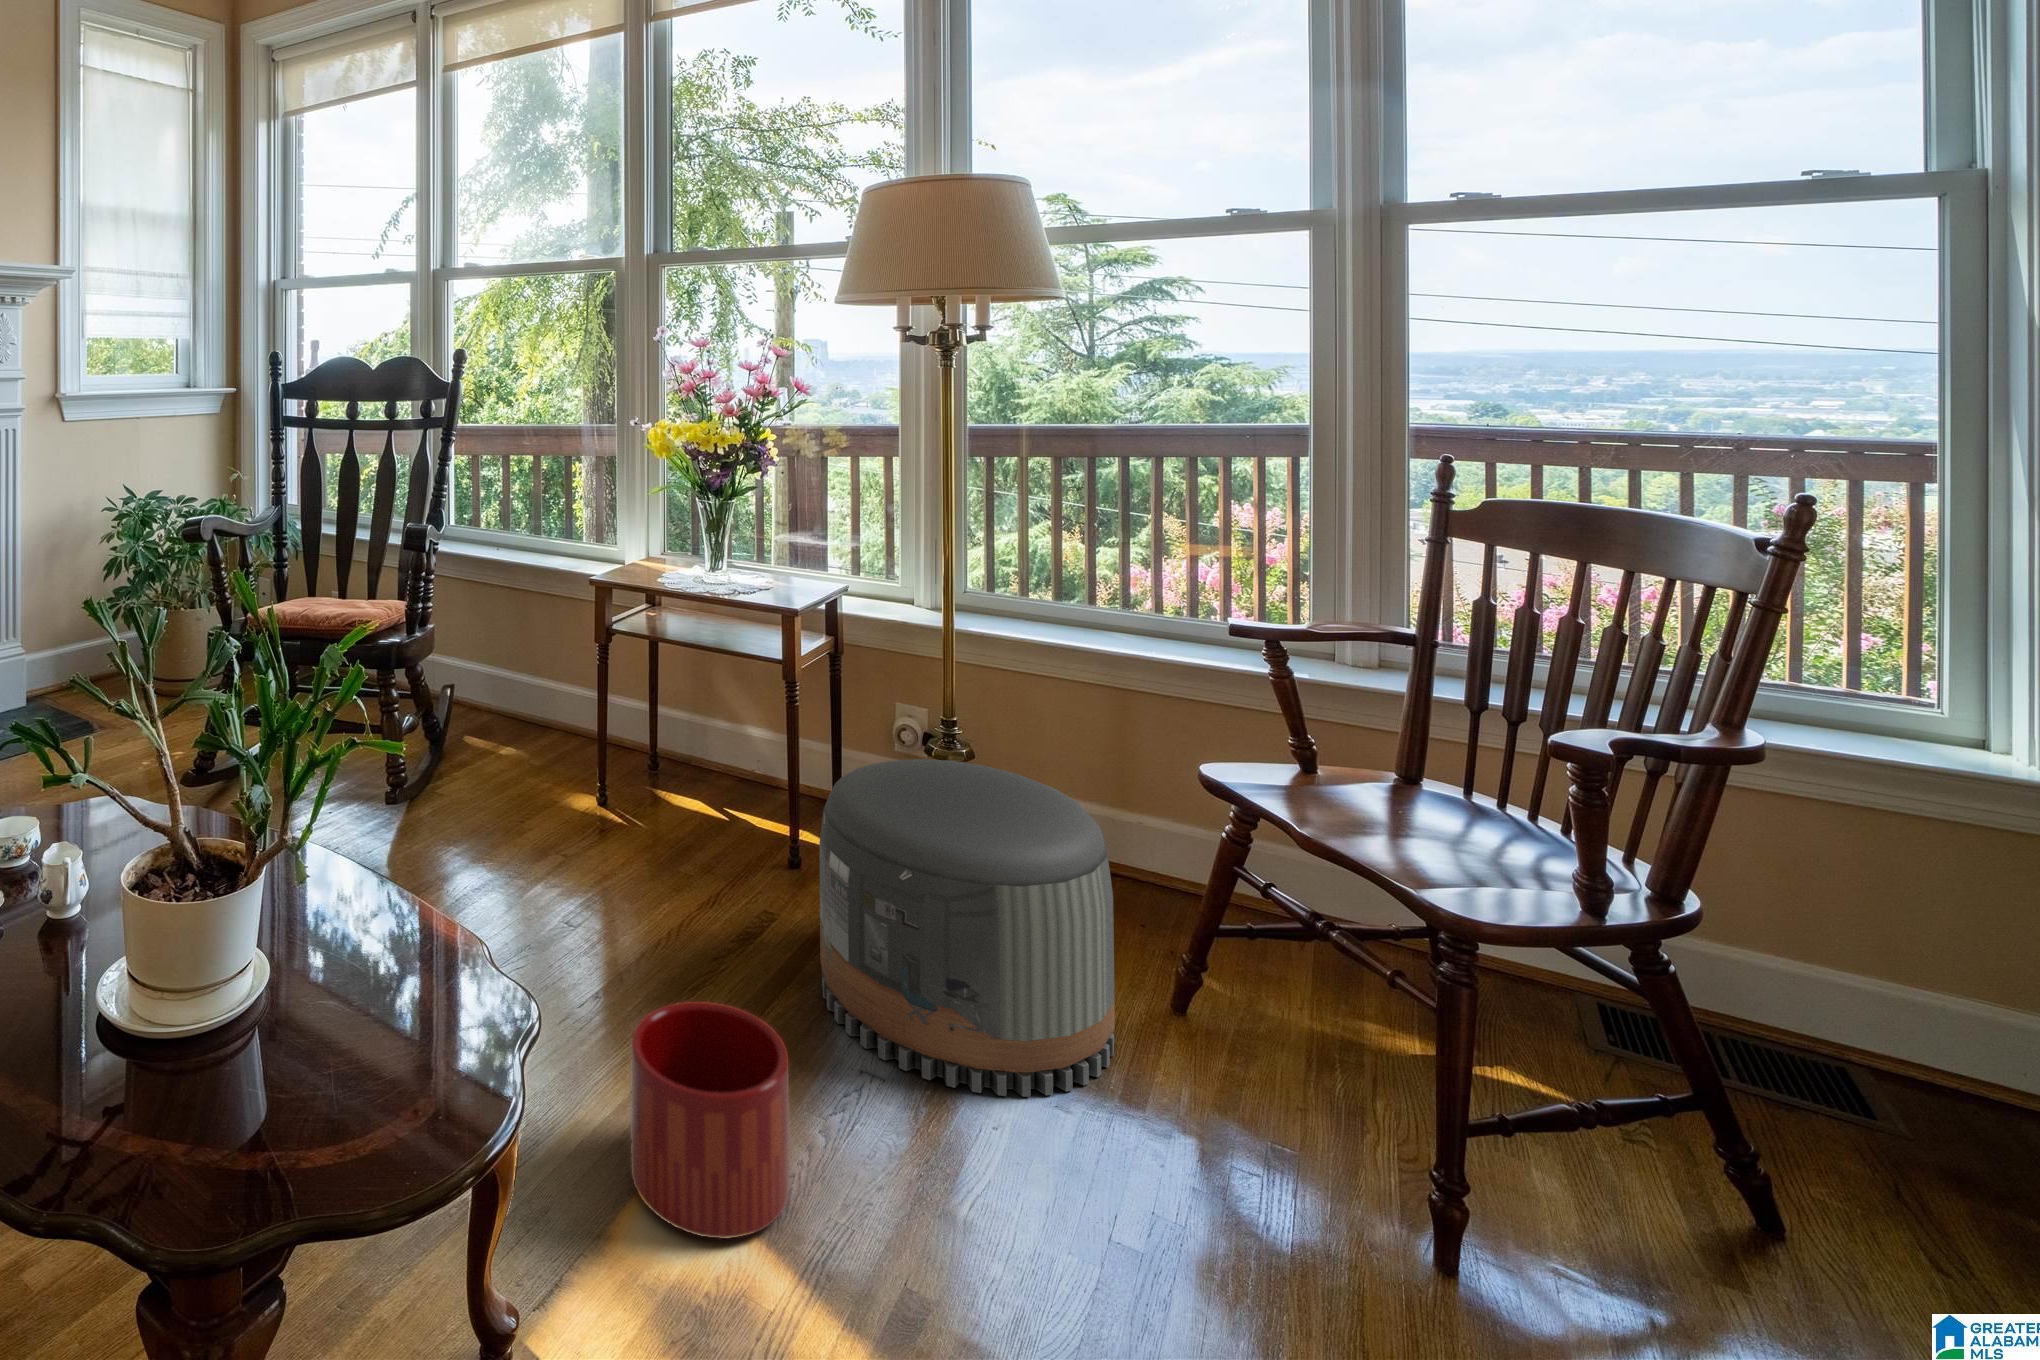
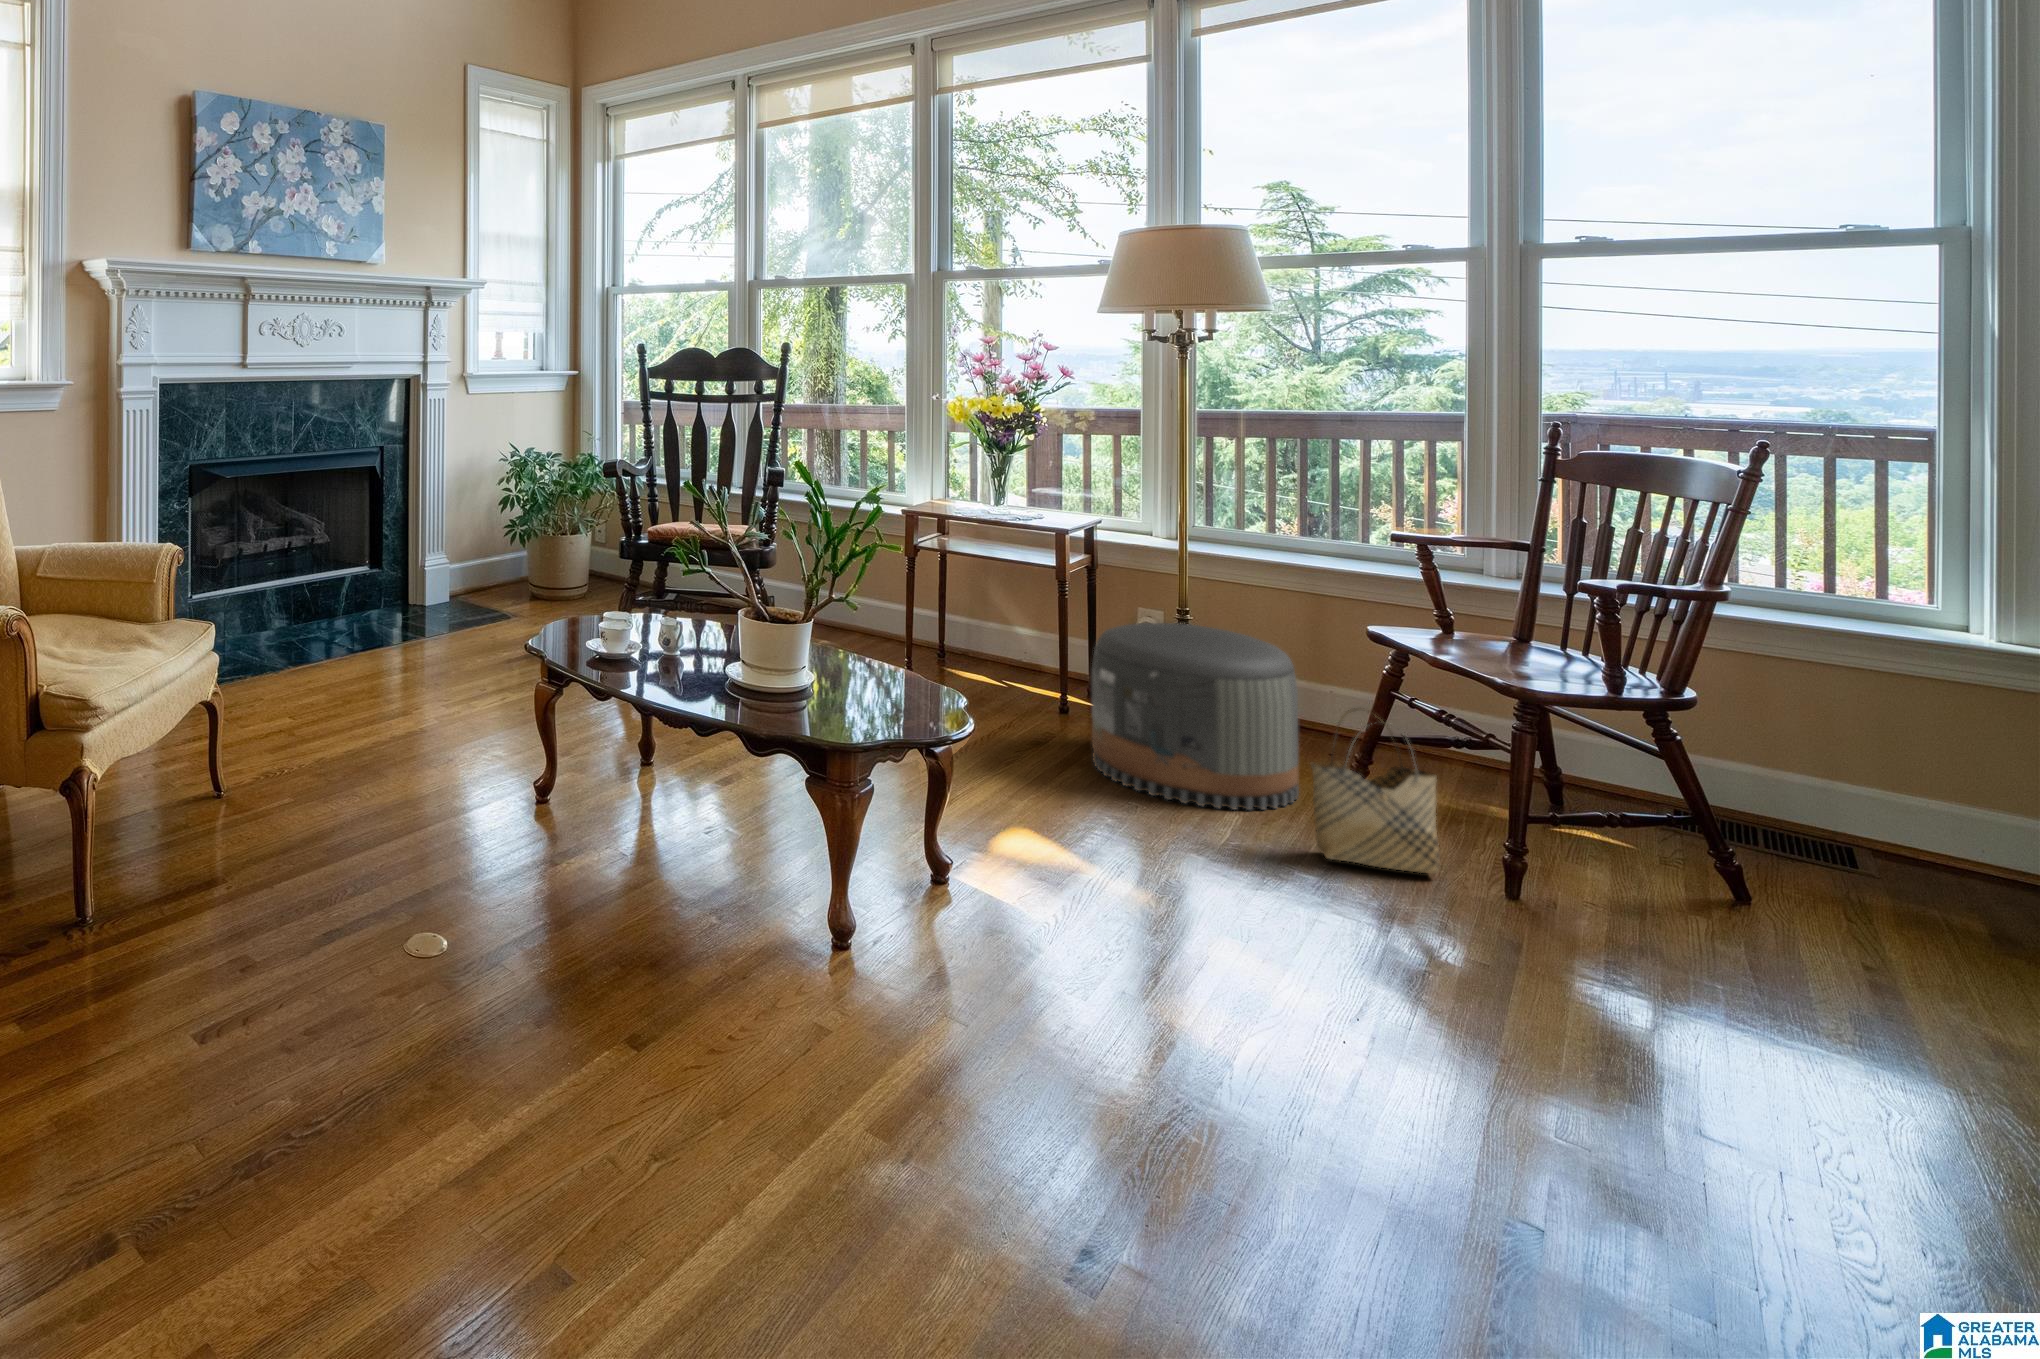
woven basket: none [1150,956,1362,1270] -> present [1311,708,1440,874]
planter: present [630,1001,790,1239] -> none [984,731,1083,841]

